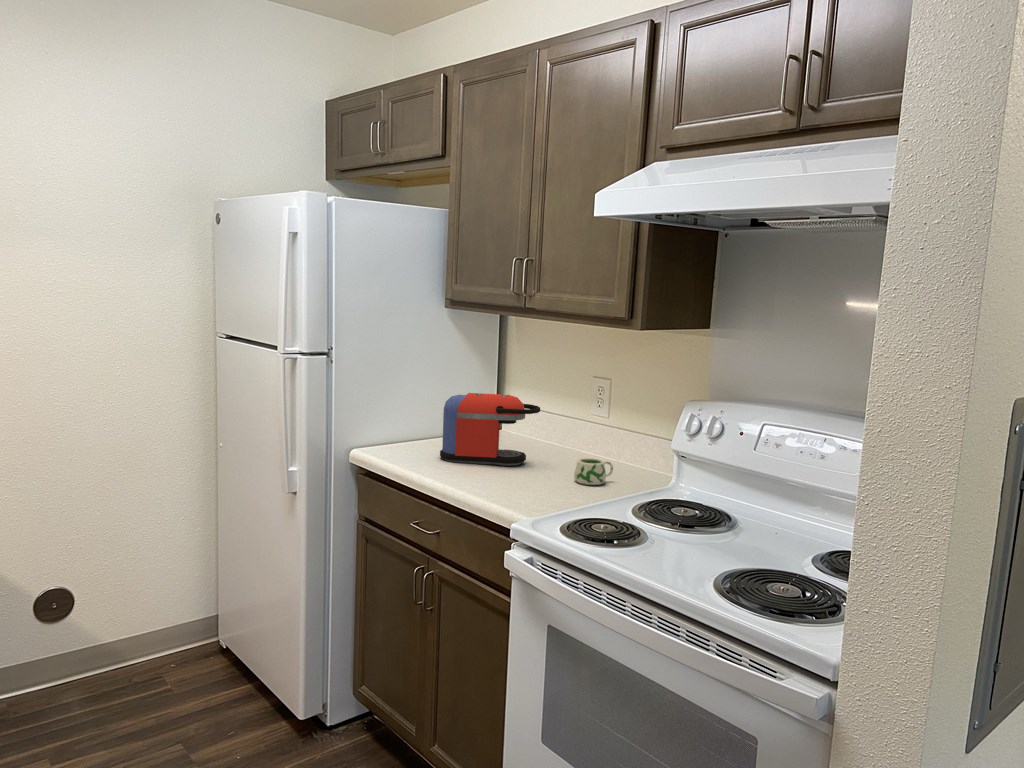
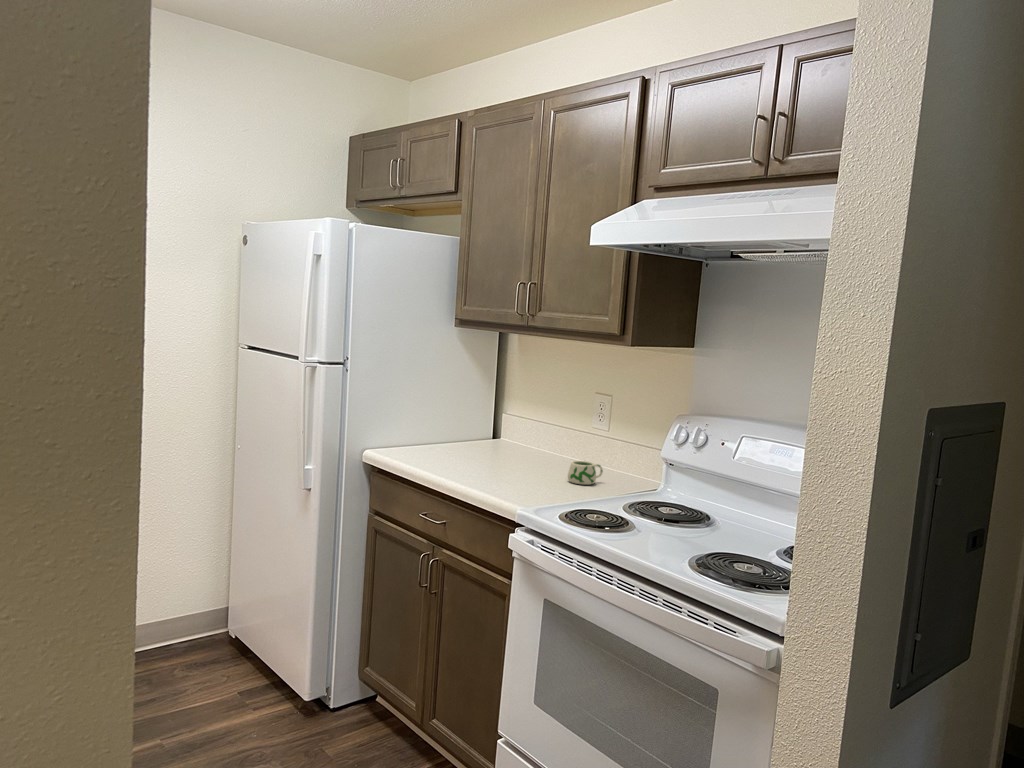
coffee maker: present [440,393,540,466] -> none [445,401,538,467]

